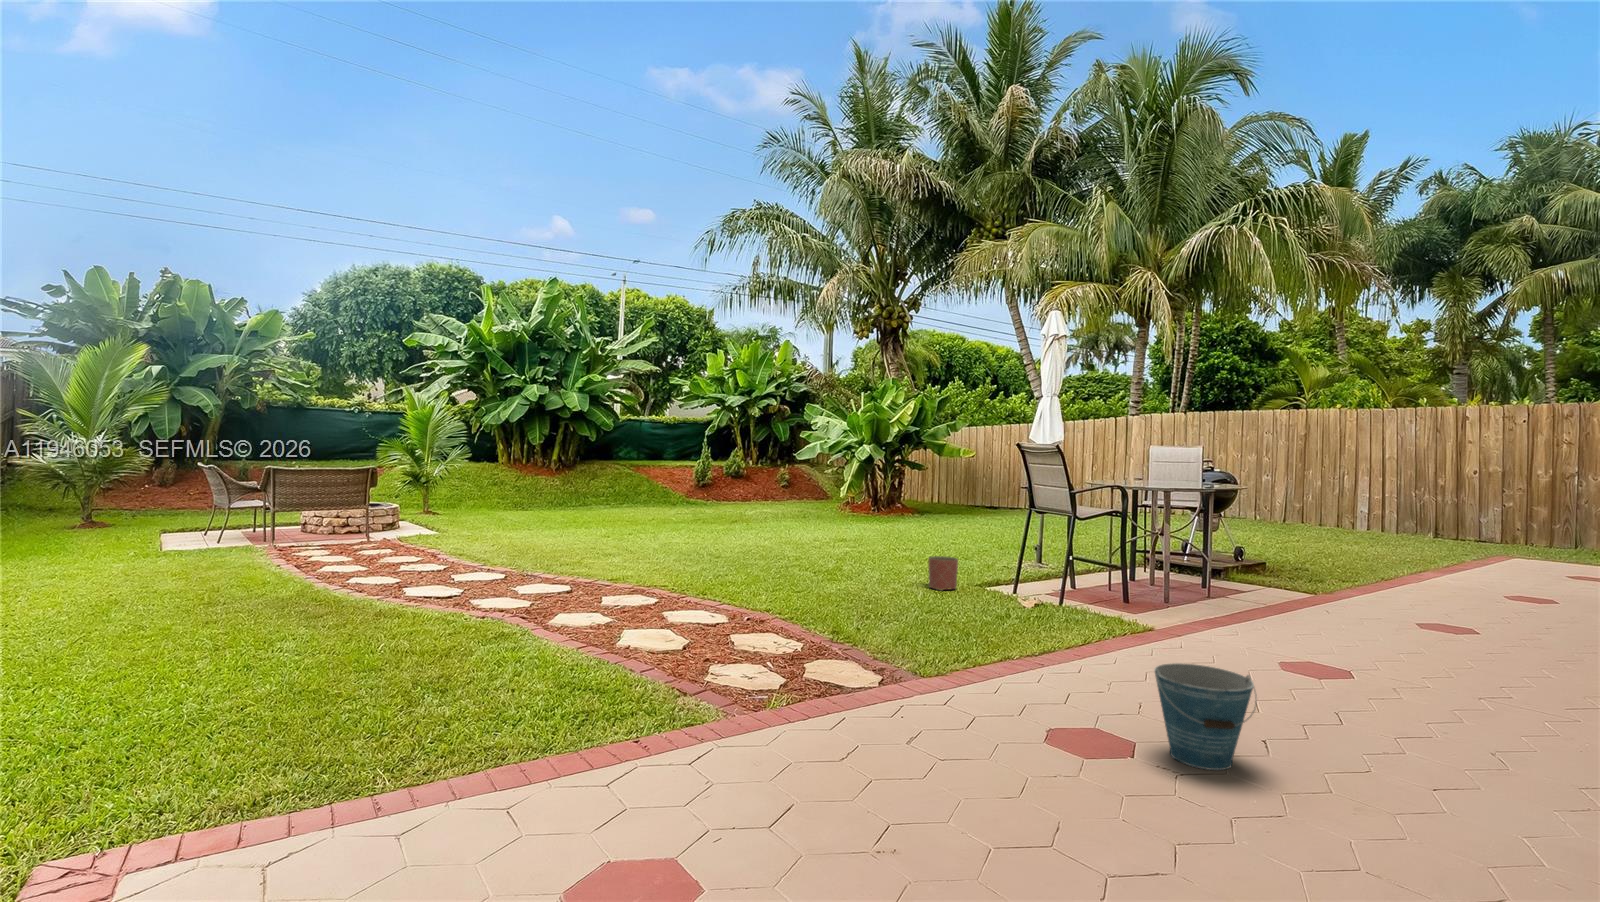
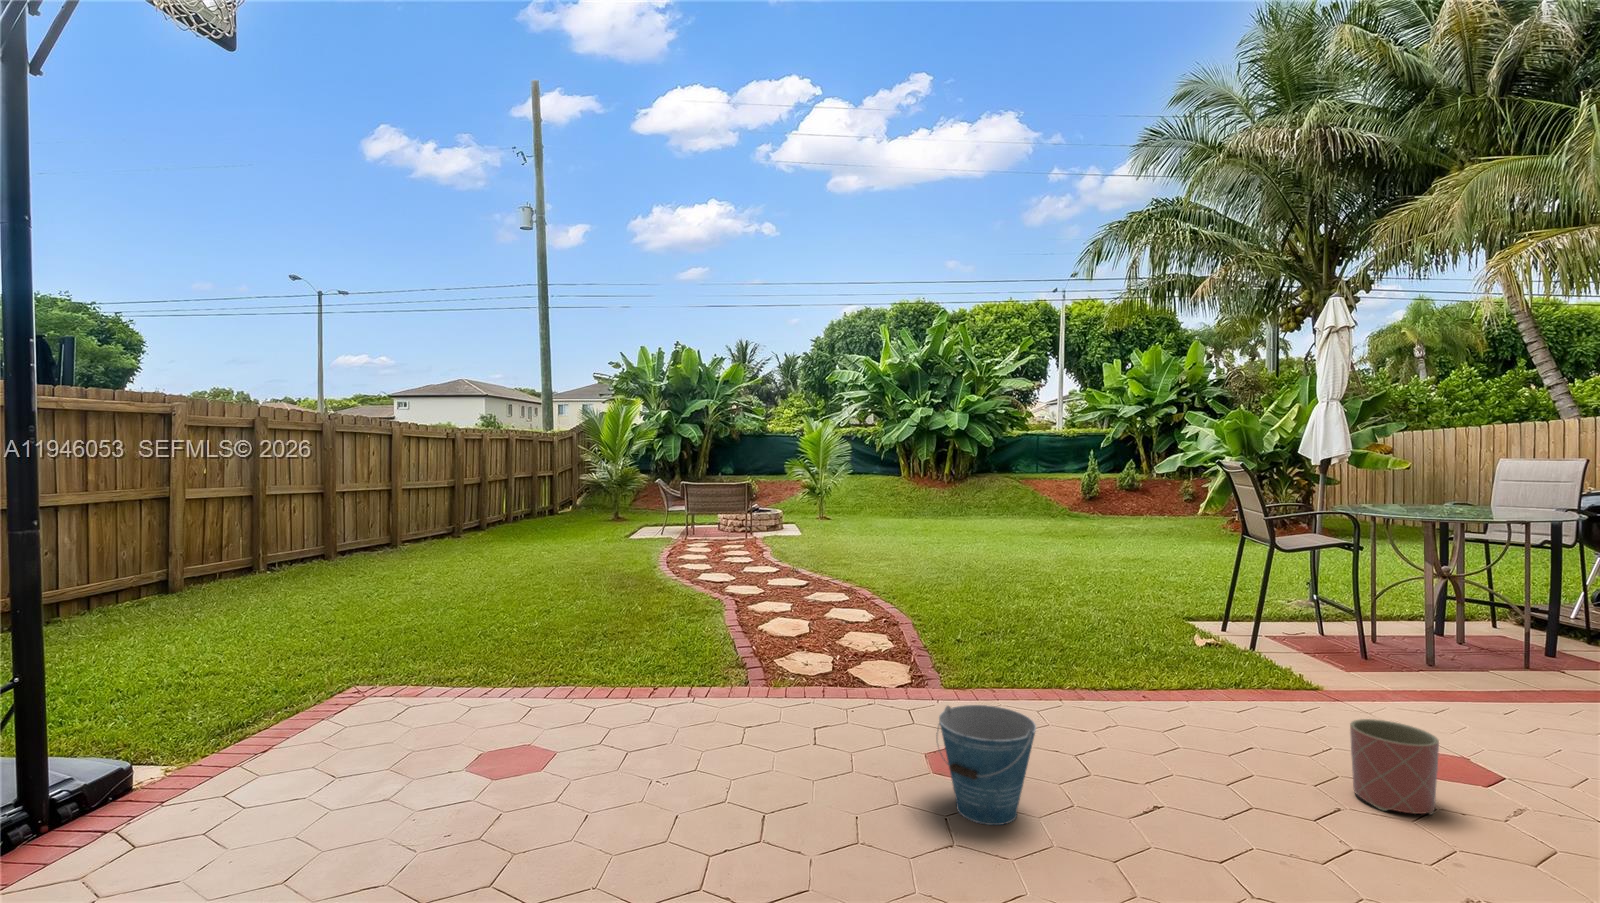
planter: present [928,556,958,591] -> present [1350,719,1439,815]

